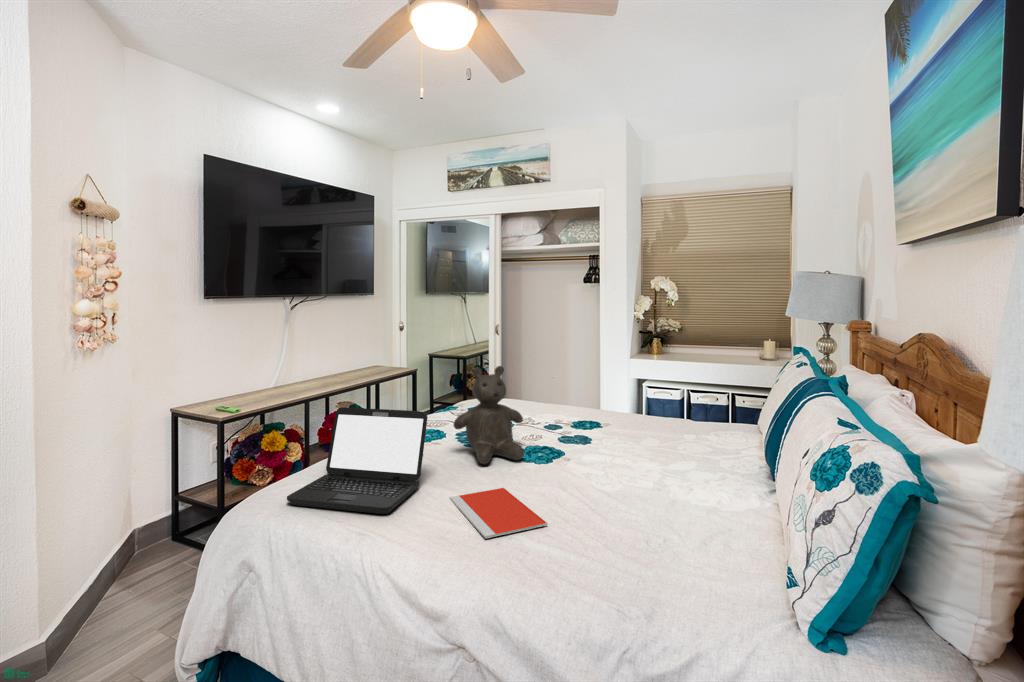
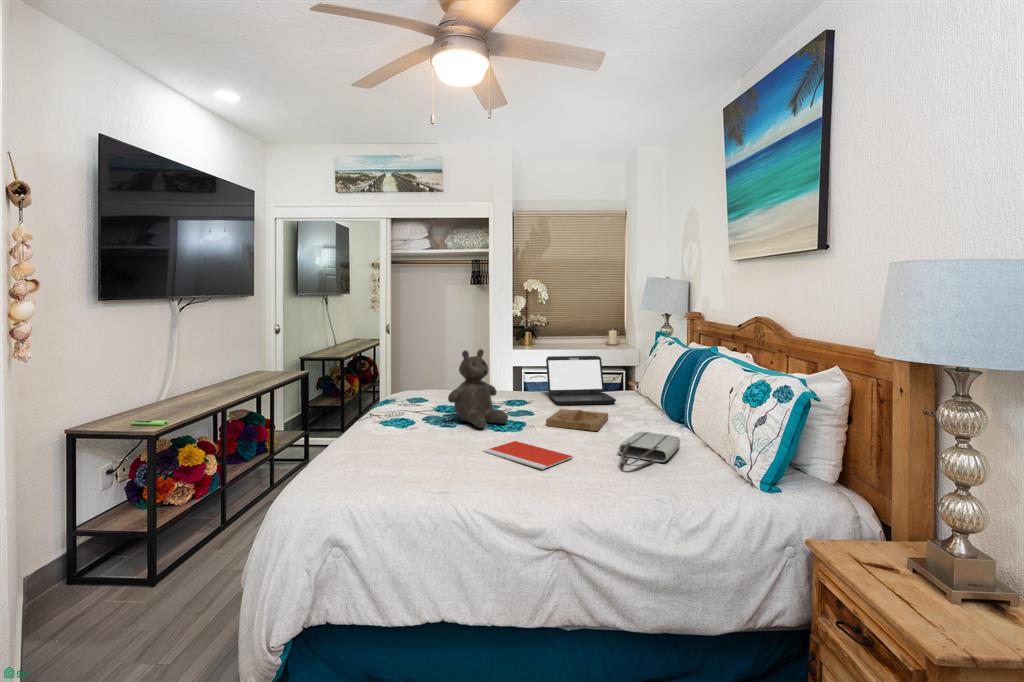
laptop: present [287,407,427,514] -> present [546,356,616,405]
tray: none [569,447,664,486] -> present [546,409,608,431]
tote bag: none [595,497,728,556] -> present [619,432,680,466]

